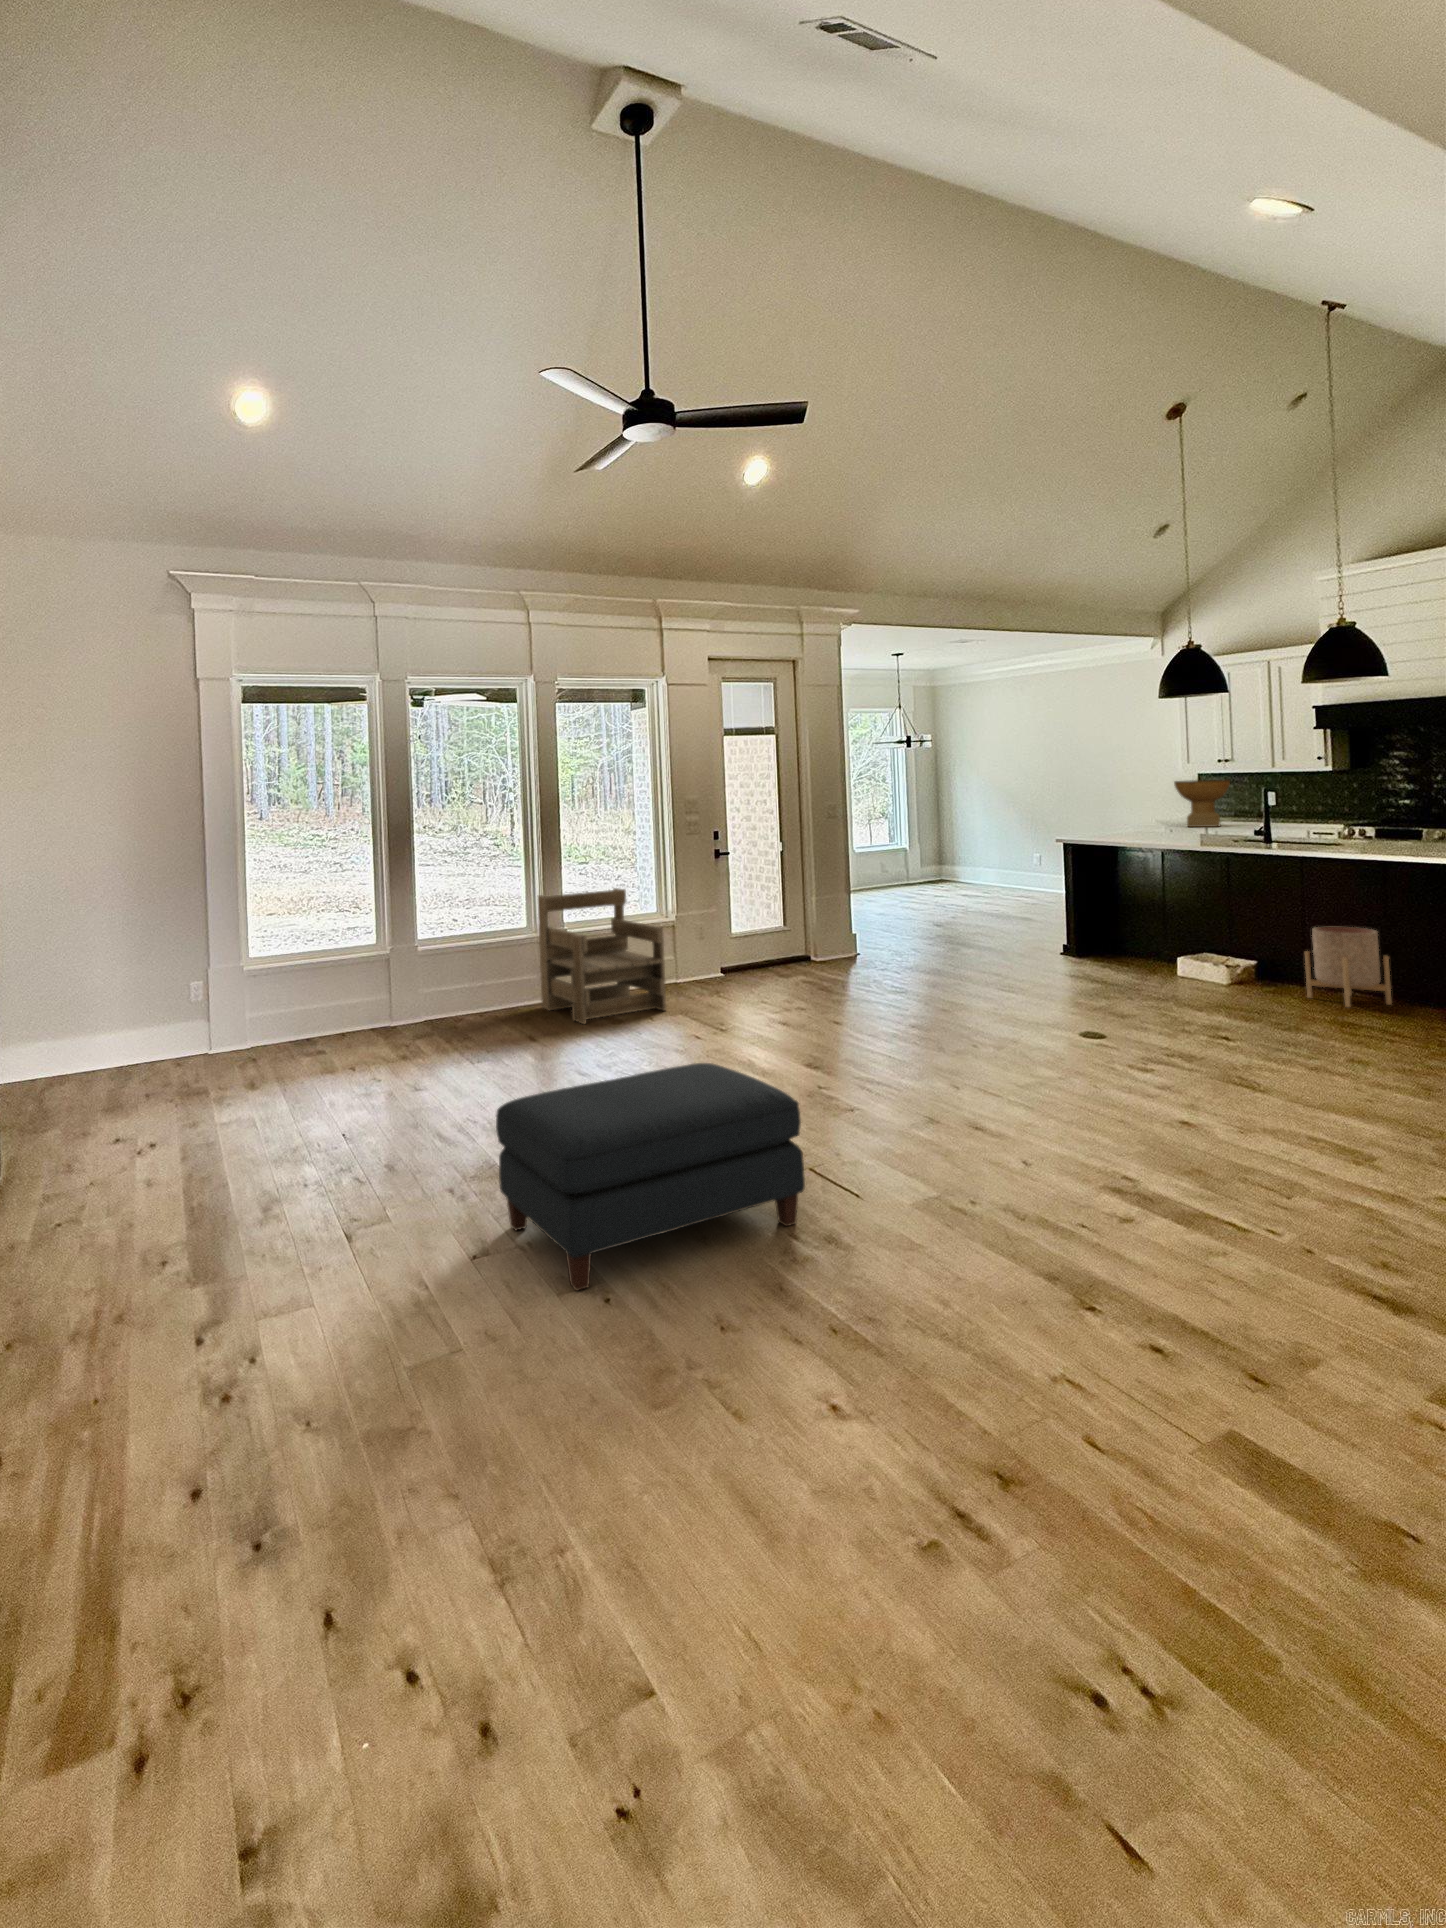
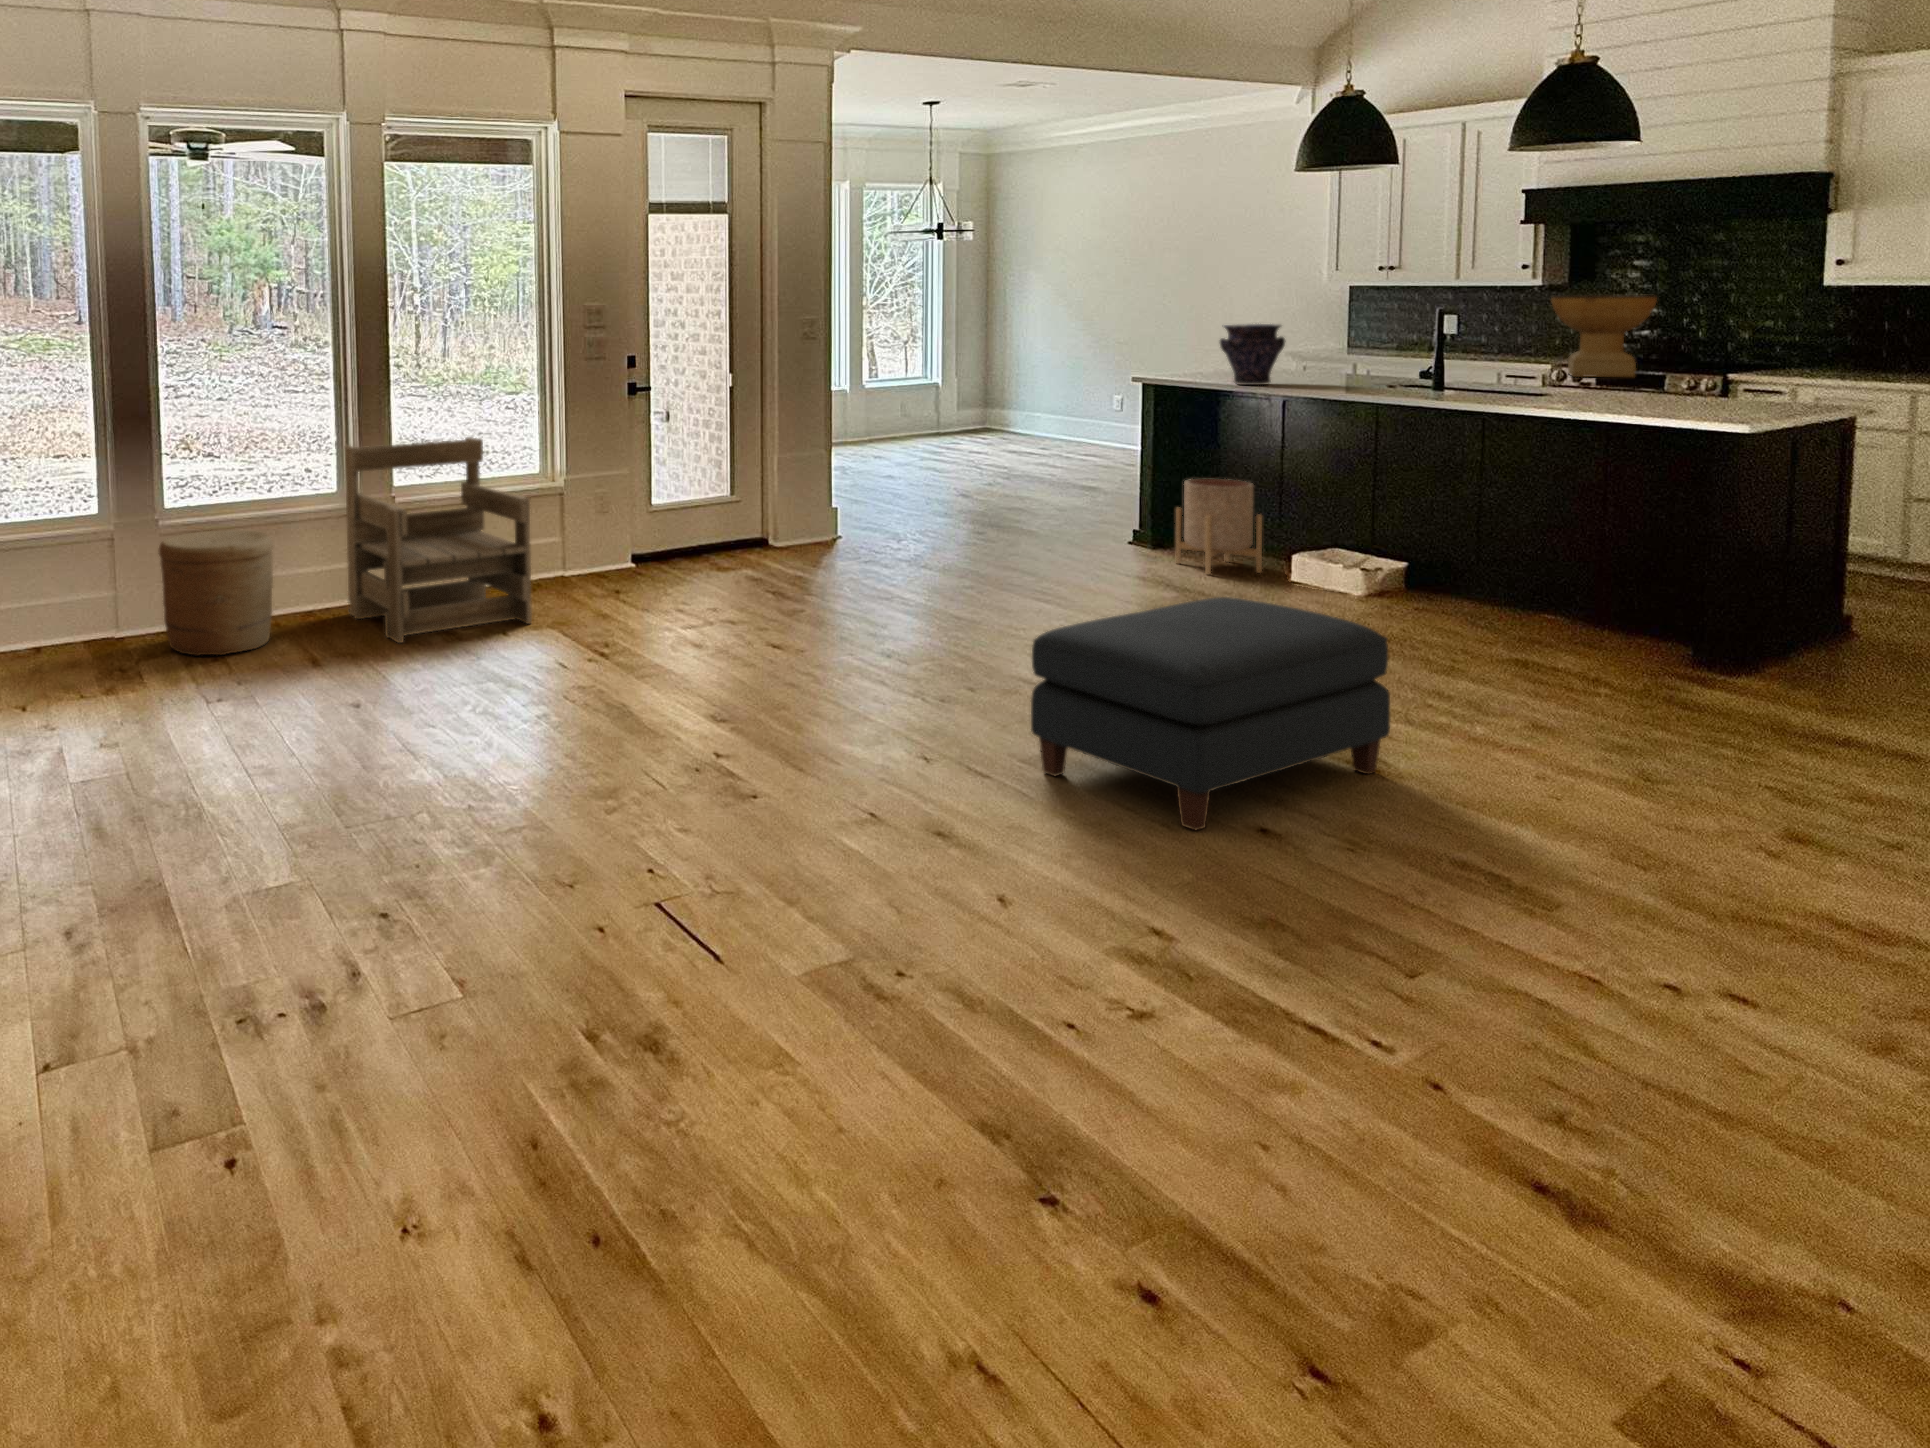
decorative bowl: present [1174,780,1230,827] -> present [1551,295,1657,377]
vase: none [1113,801,1158,842] -> present [1220,324,1286,385]
planter: present [1305,927,1391,1007] -> present [1176,479,1262,574]
woven basket: none [426,952,499,1035] -> present [159,530,273,656]
ottoman: present [496,1063,805,1291] -> present [1031,597,1390,830]

